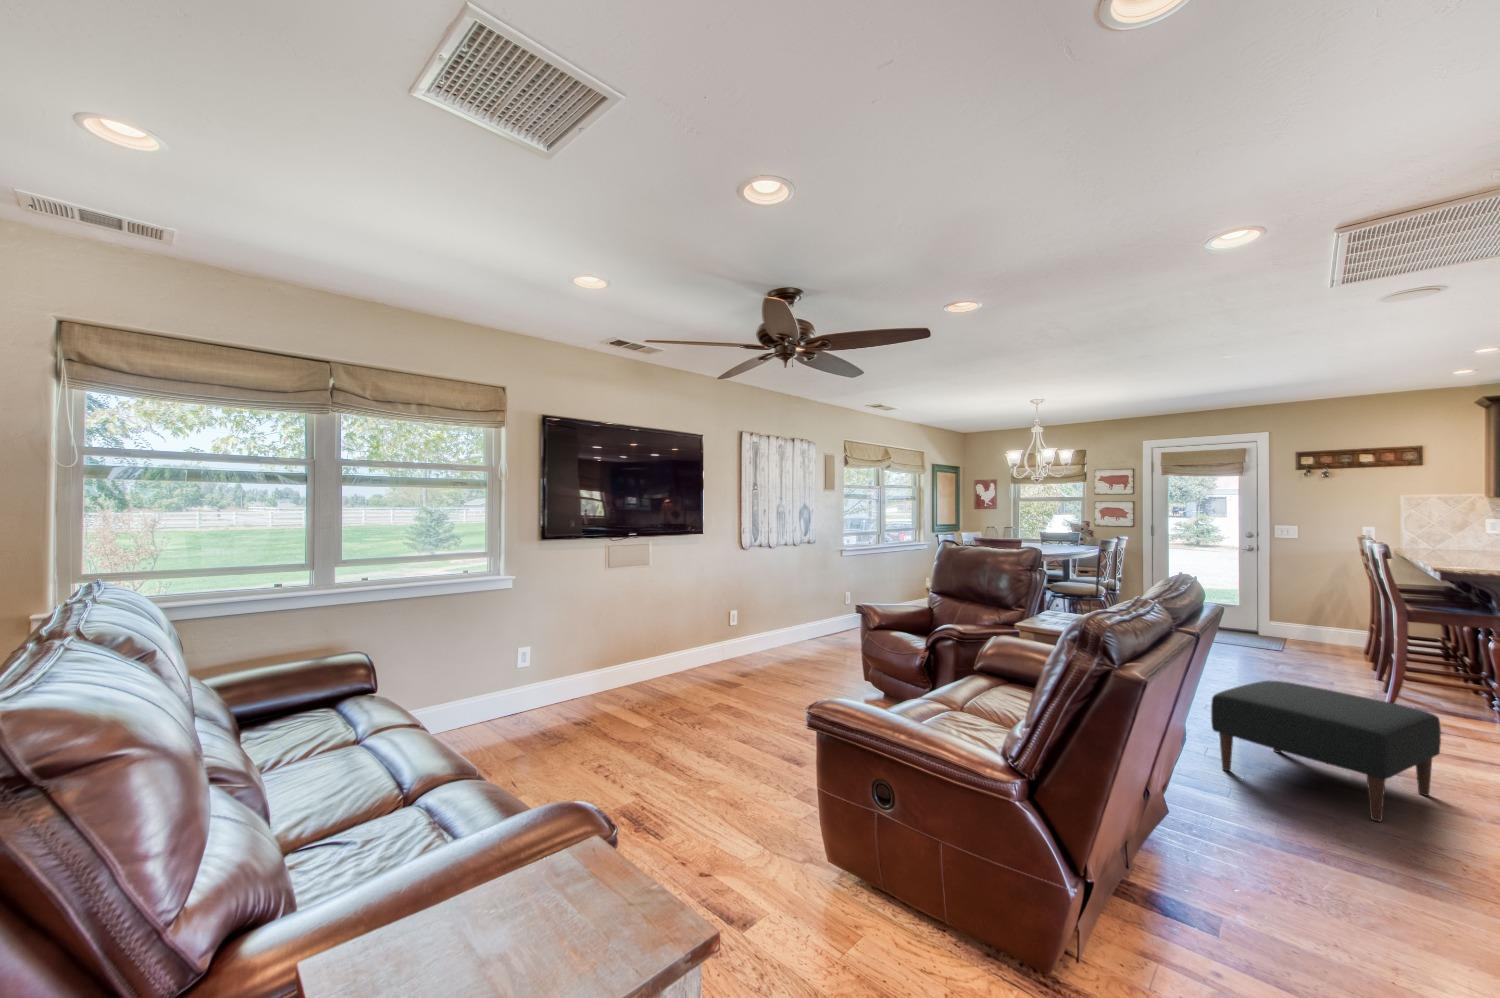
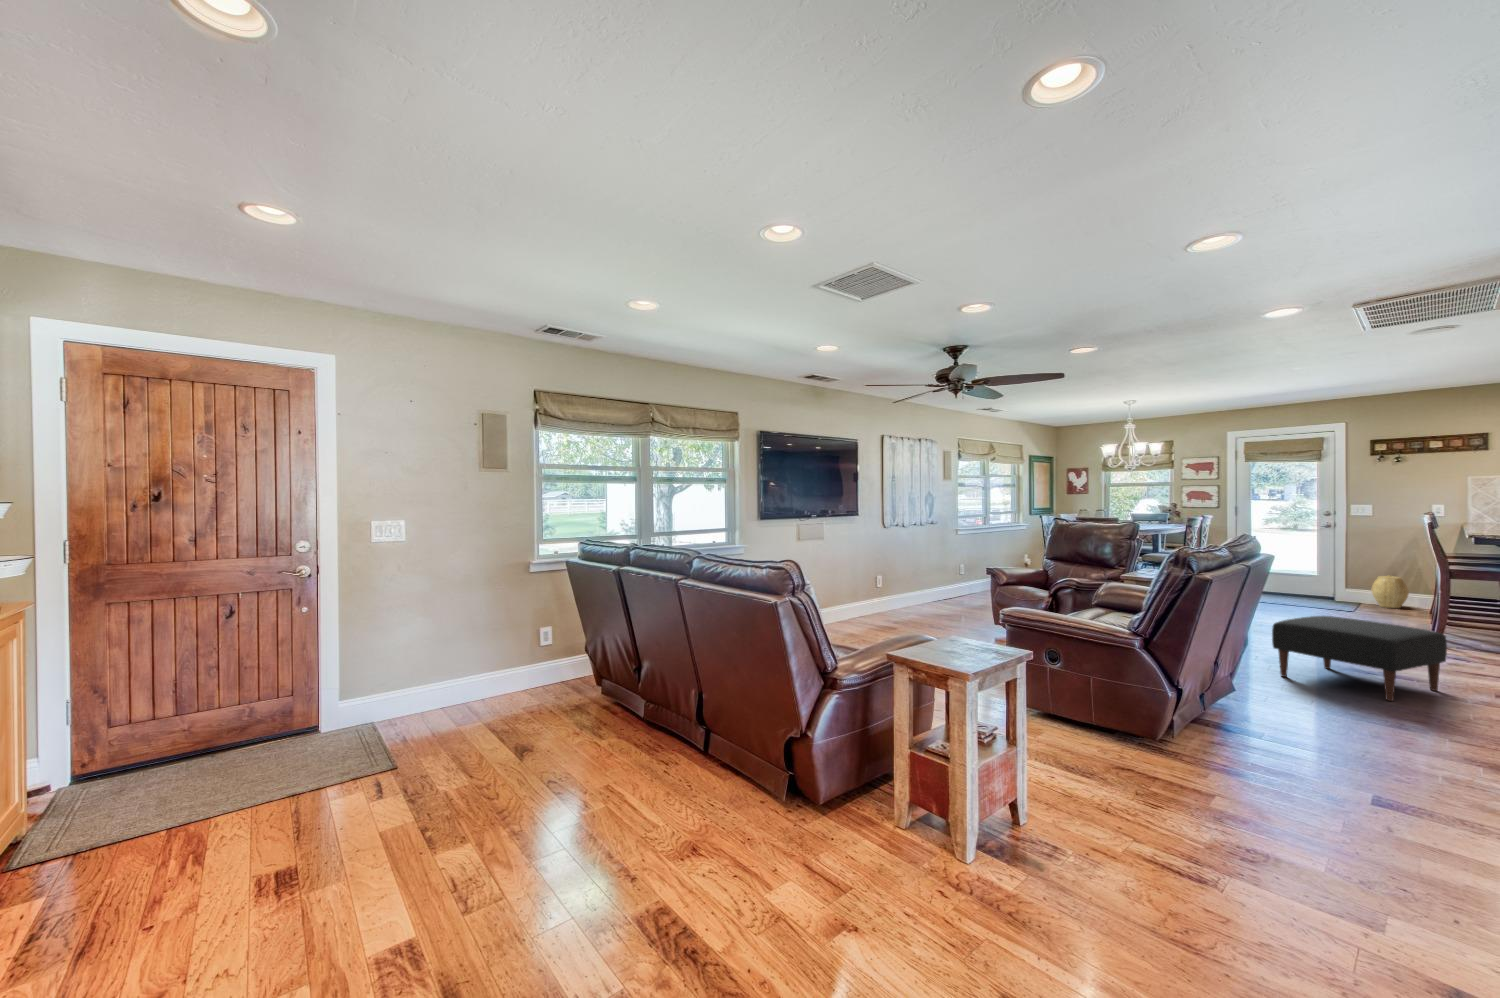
woven basket: none [1299,608,1340,646] -> present [1372,576,1409,608]

